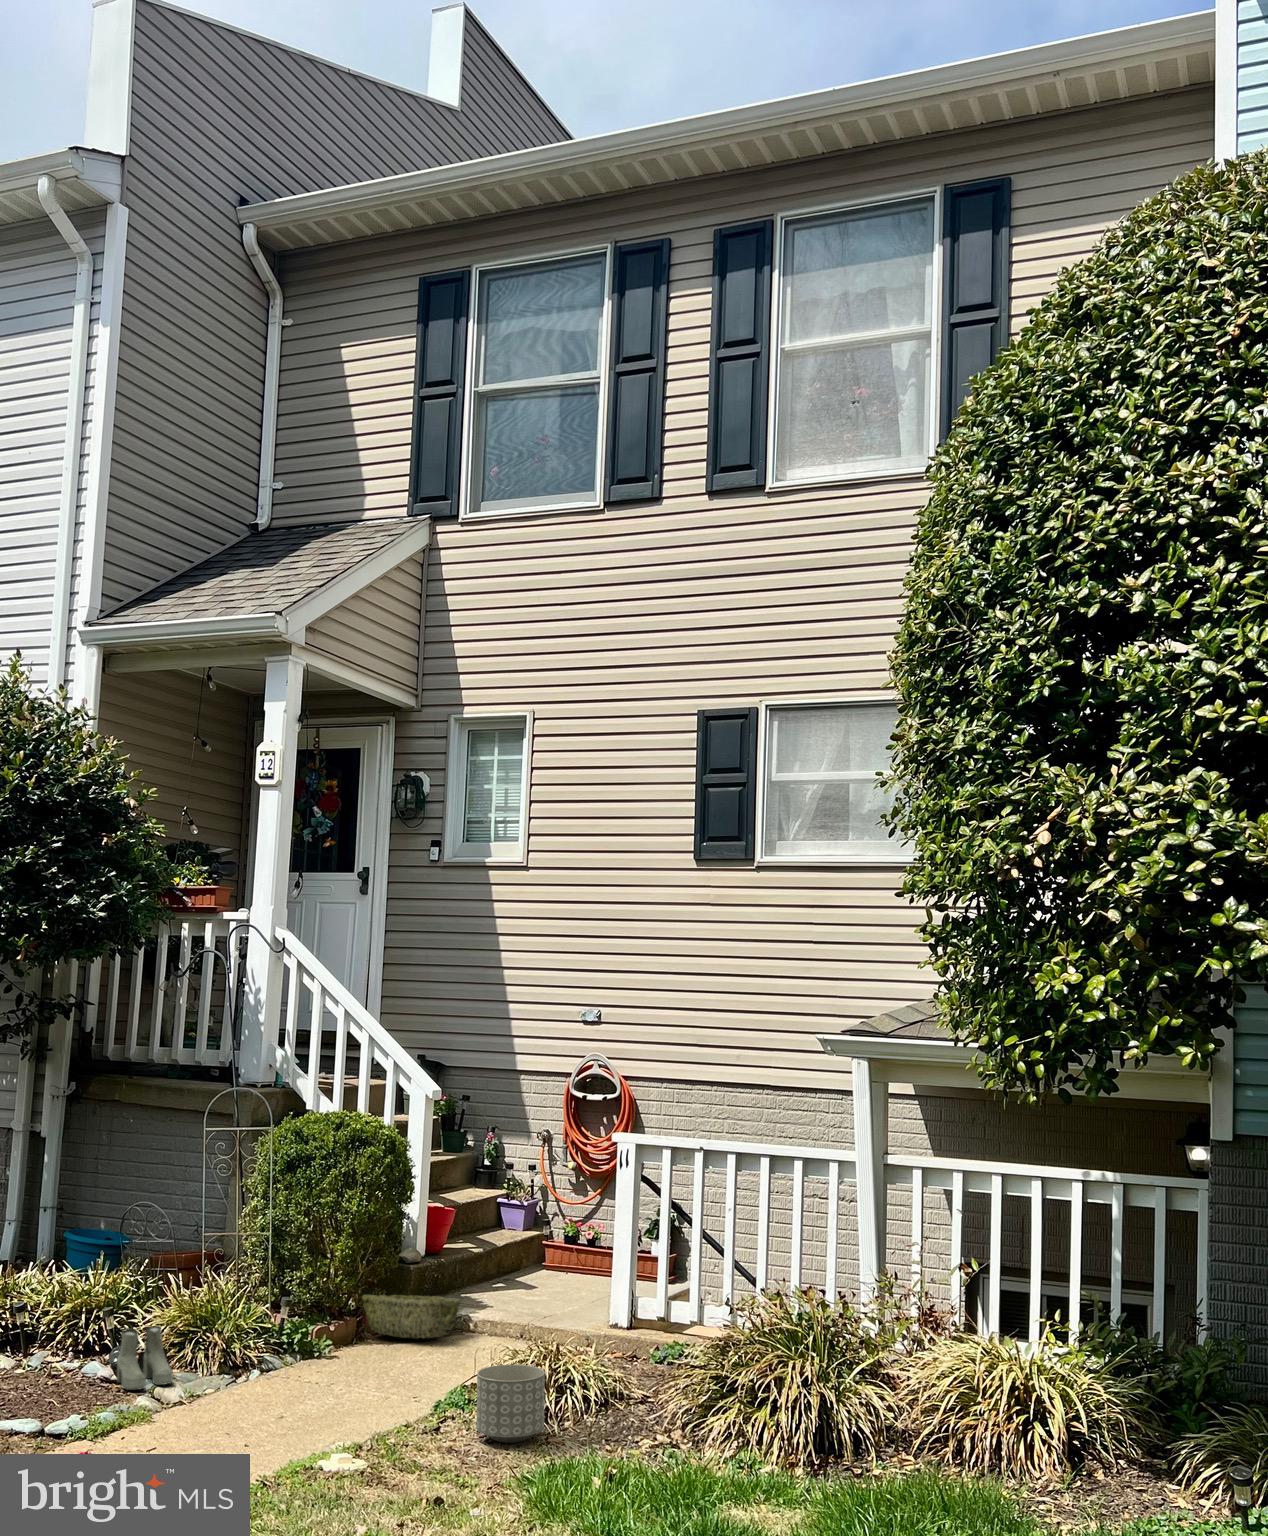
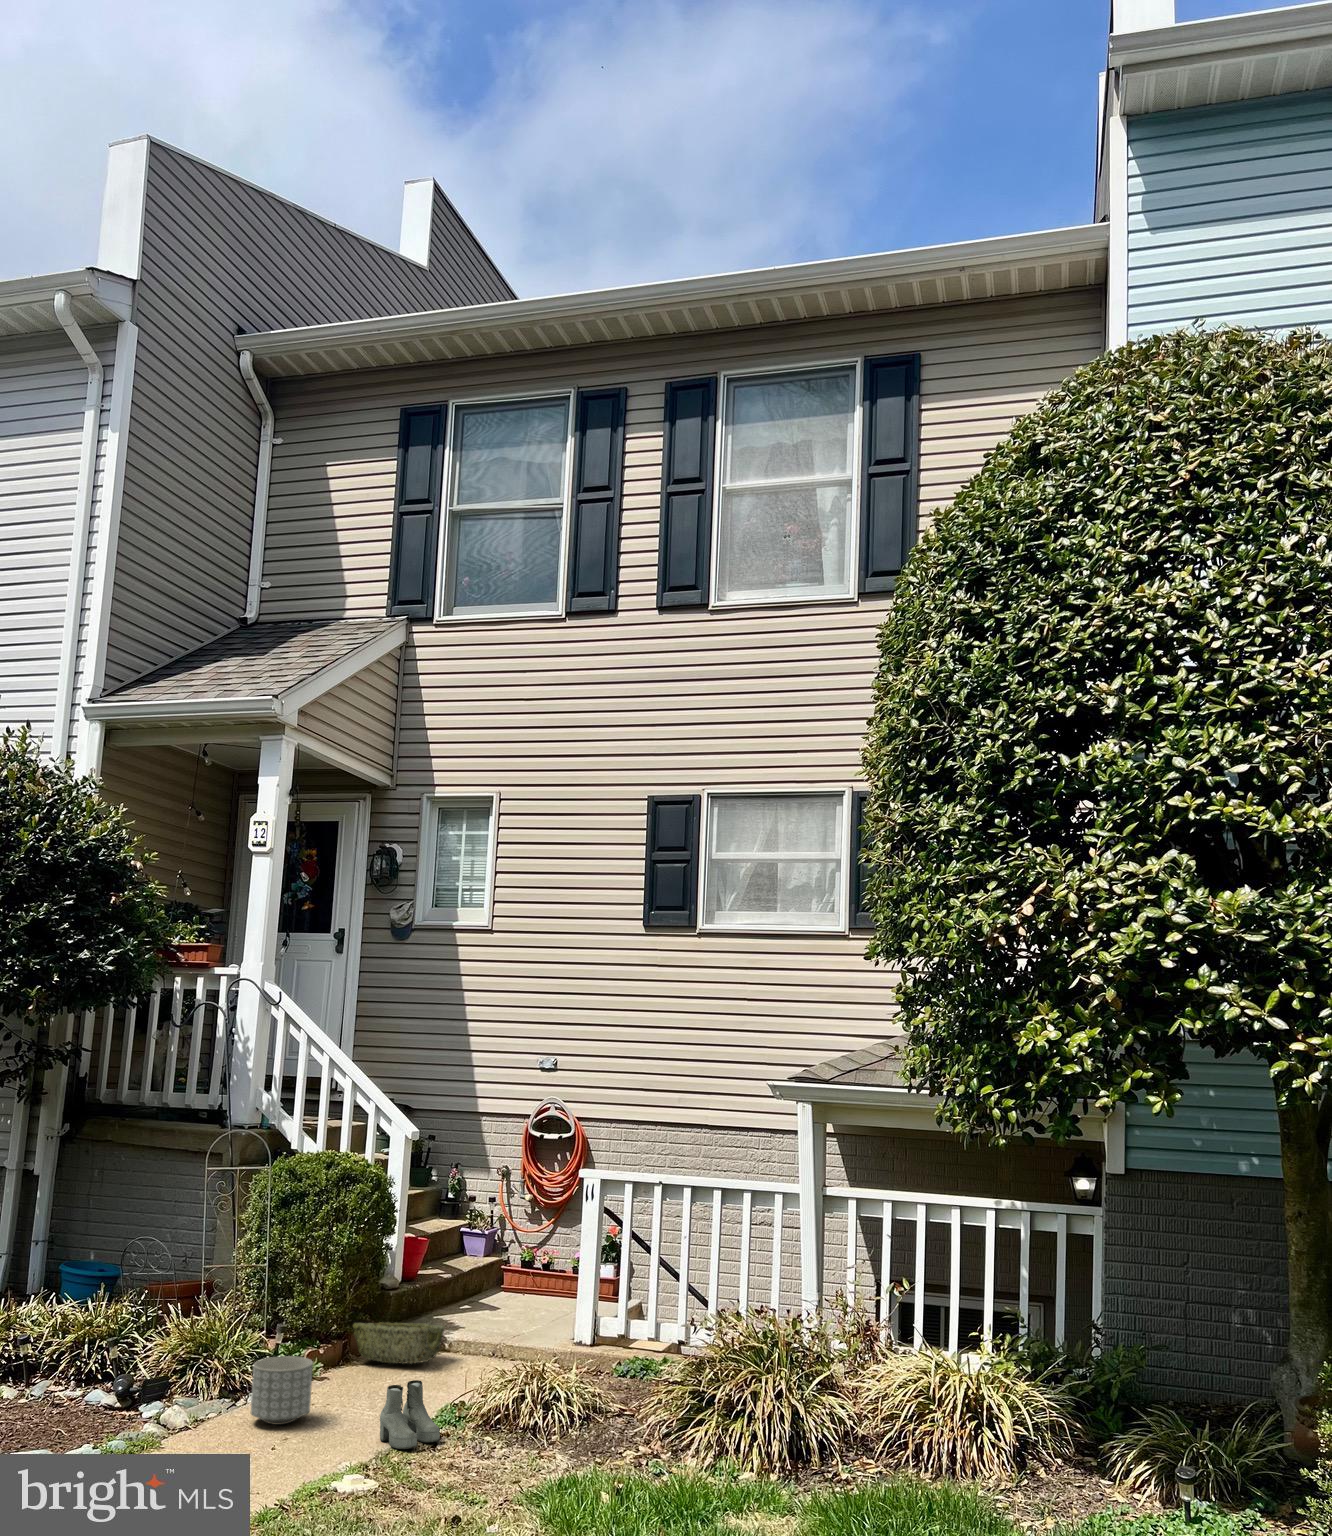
boots: present [117,1326,173,1390] -> present [380,1380,440,1449]
planter: present [476,1365,545,1443] -> present [250,1356,313,1425]

